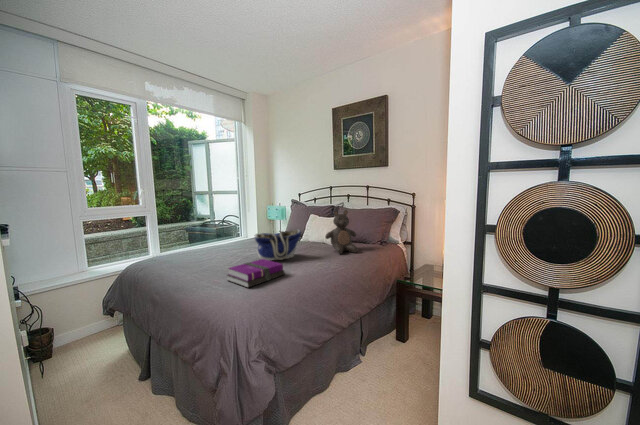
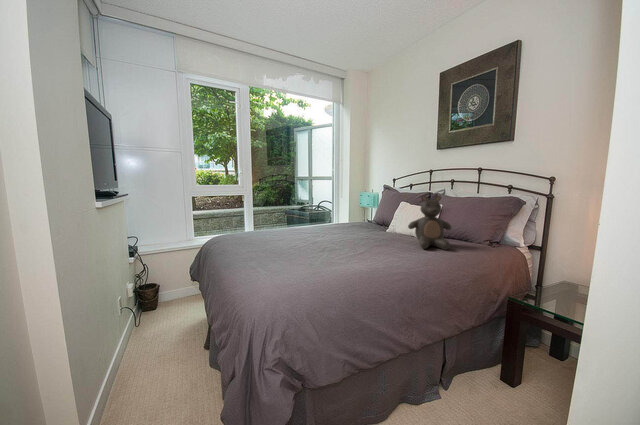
tote bag: present [254,229,301,261] -> none [322,214,375,246]
notebook: present [227,259,285,288] -> none [283,242,343,269]

